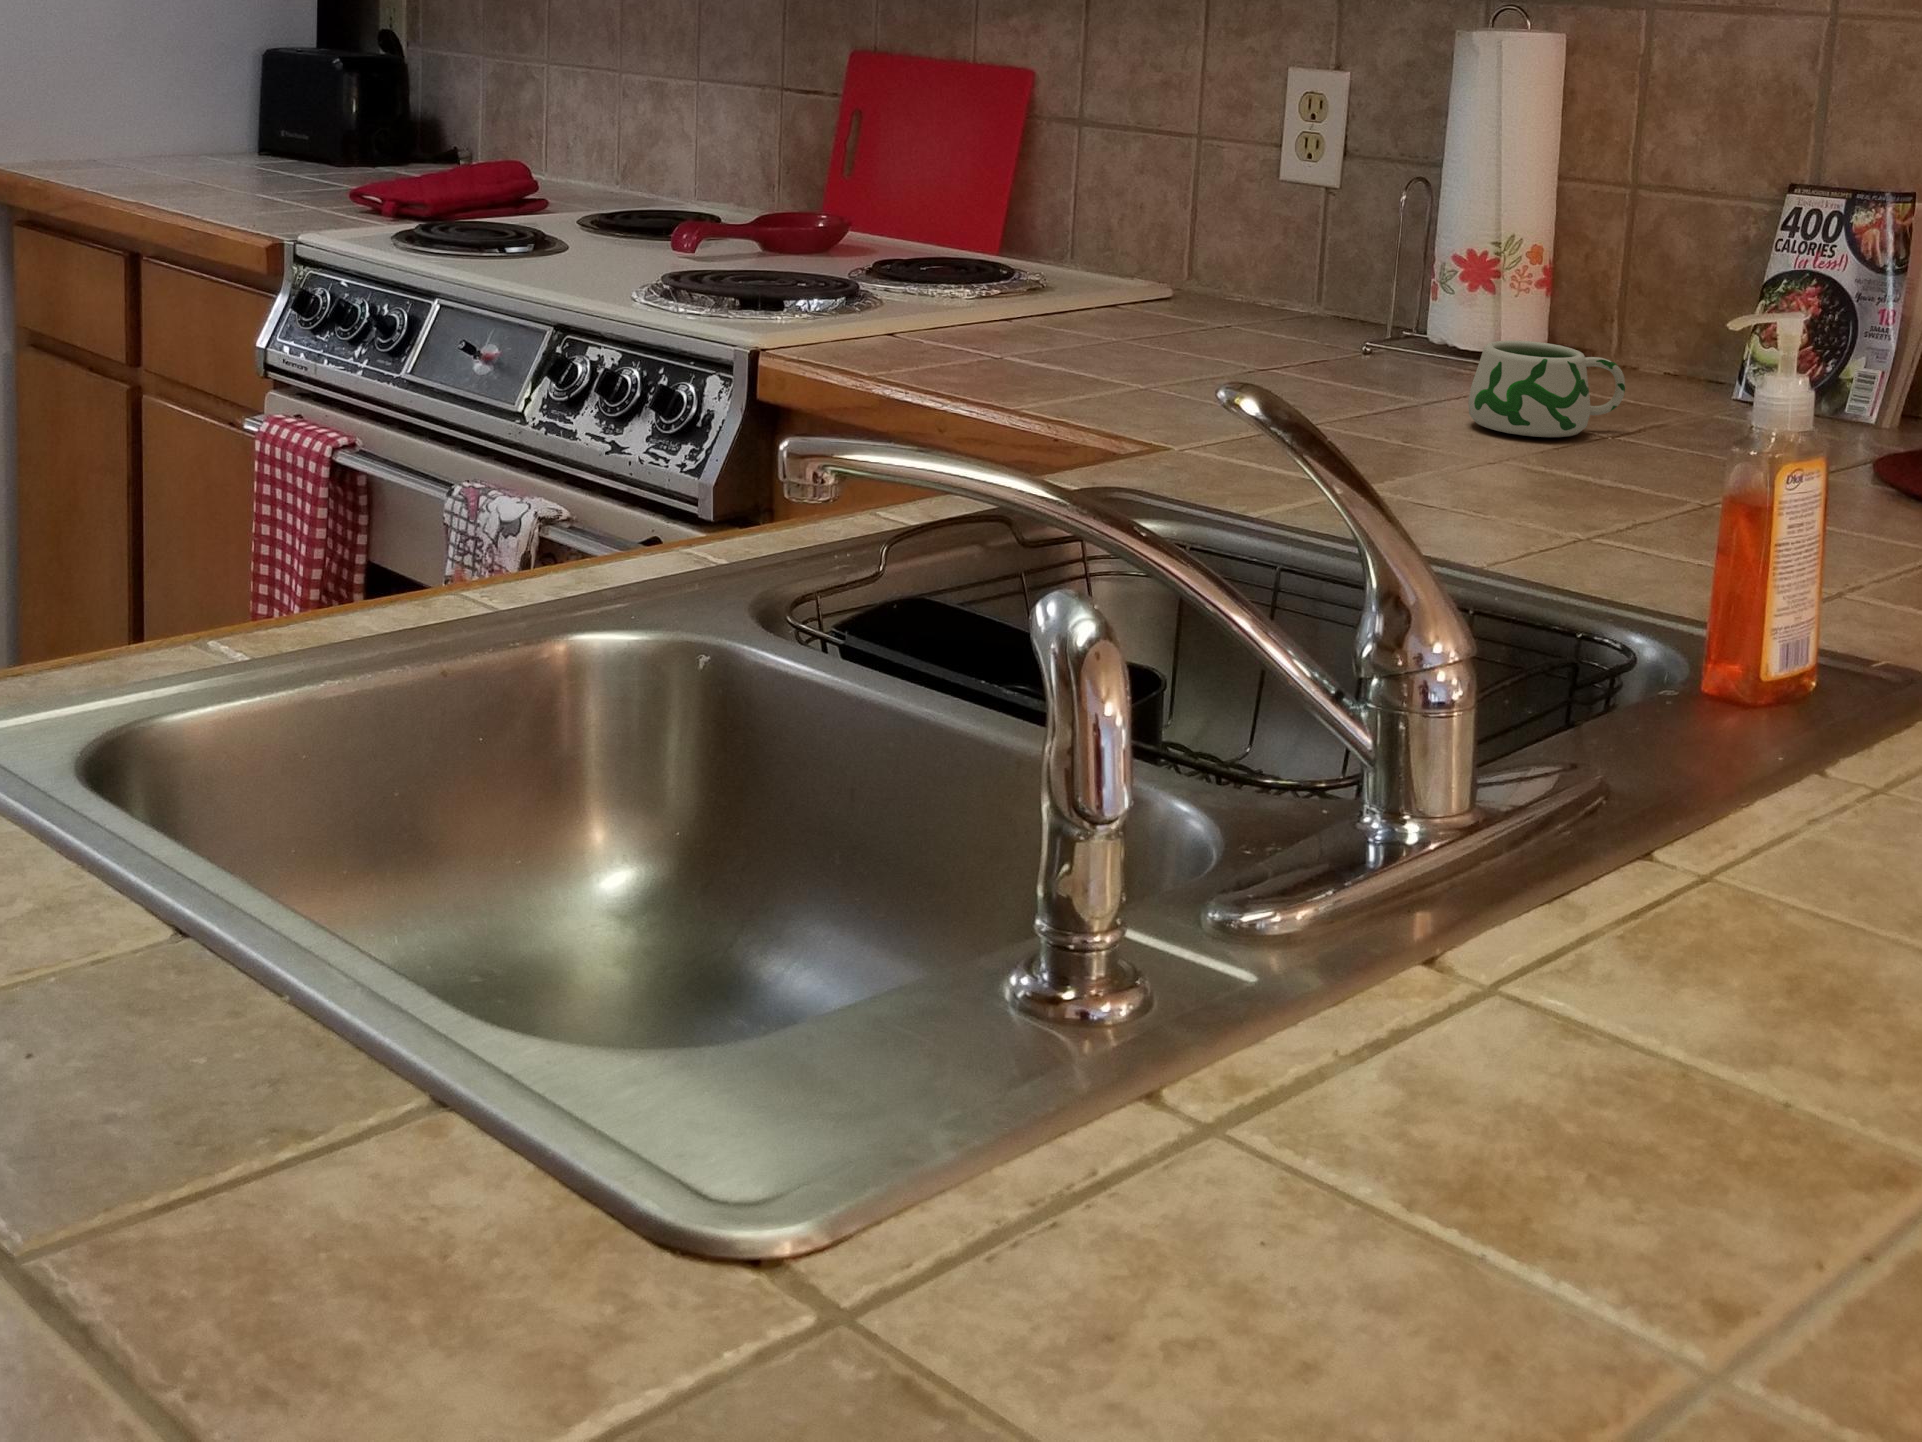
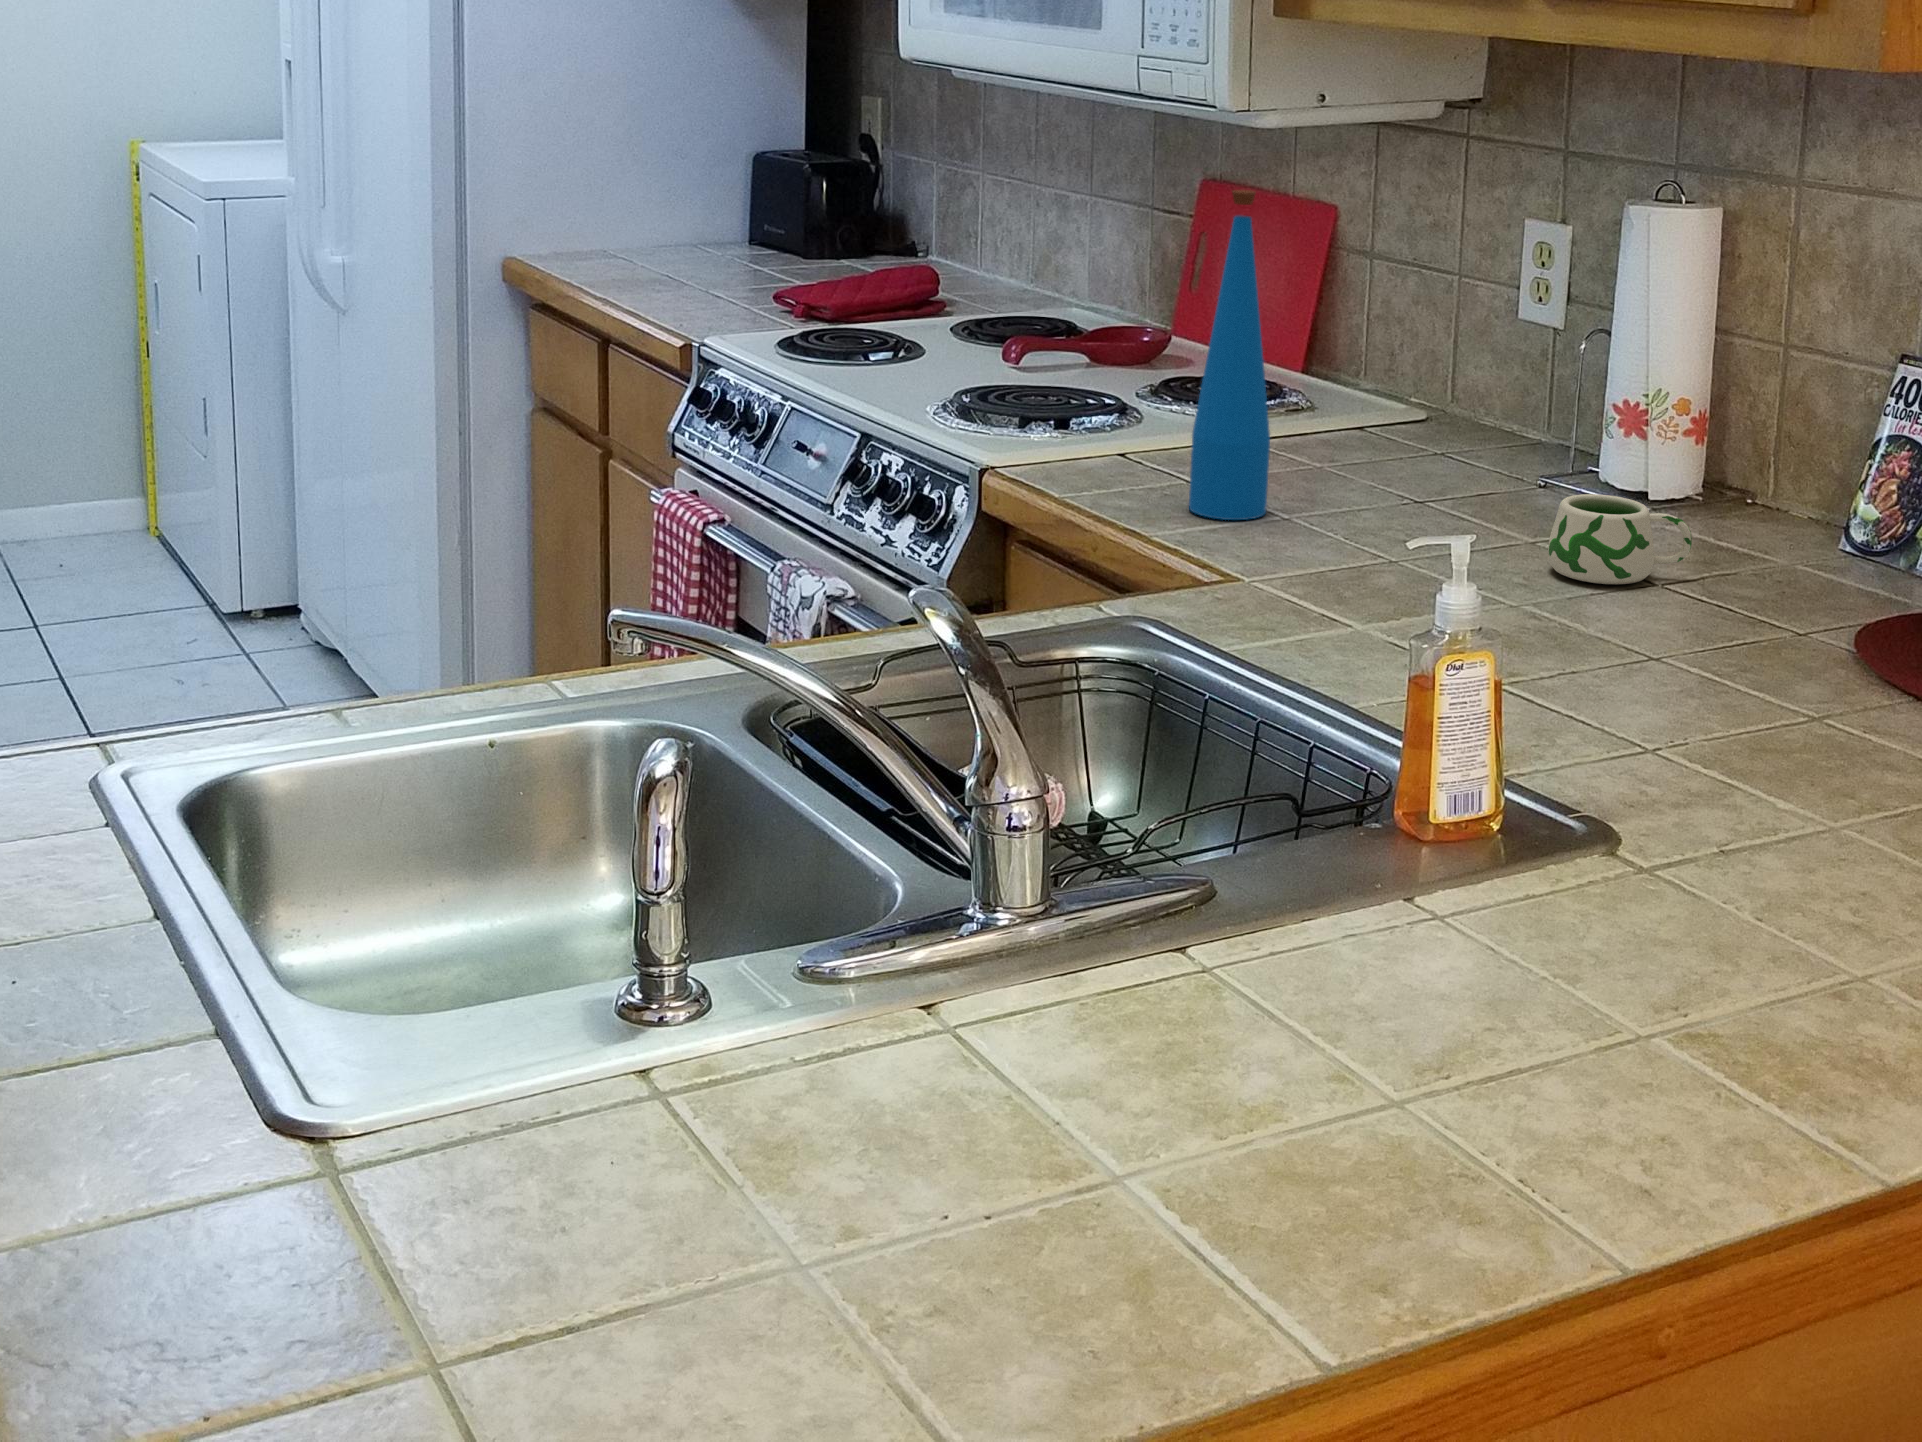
bottle: none [1022,7,1118,392] -> present [1189,190,1270,520]

